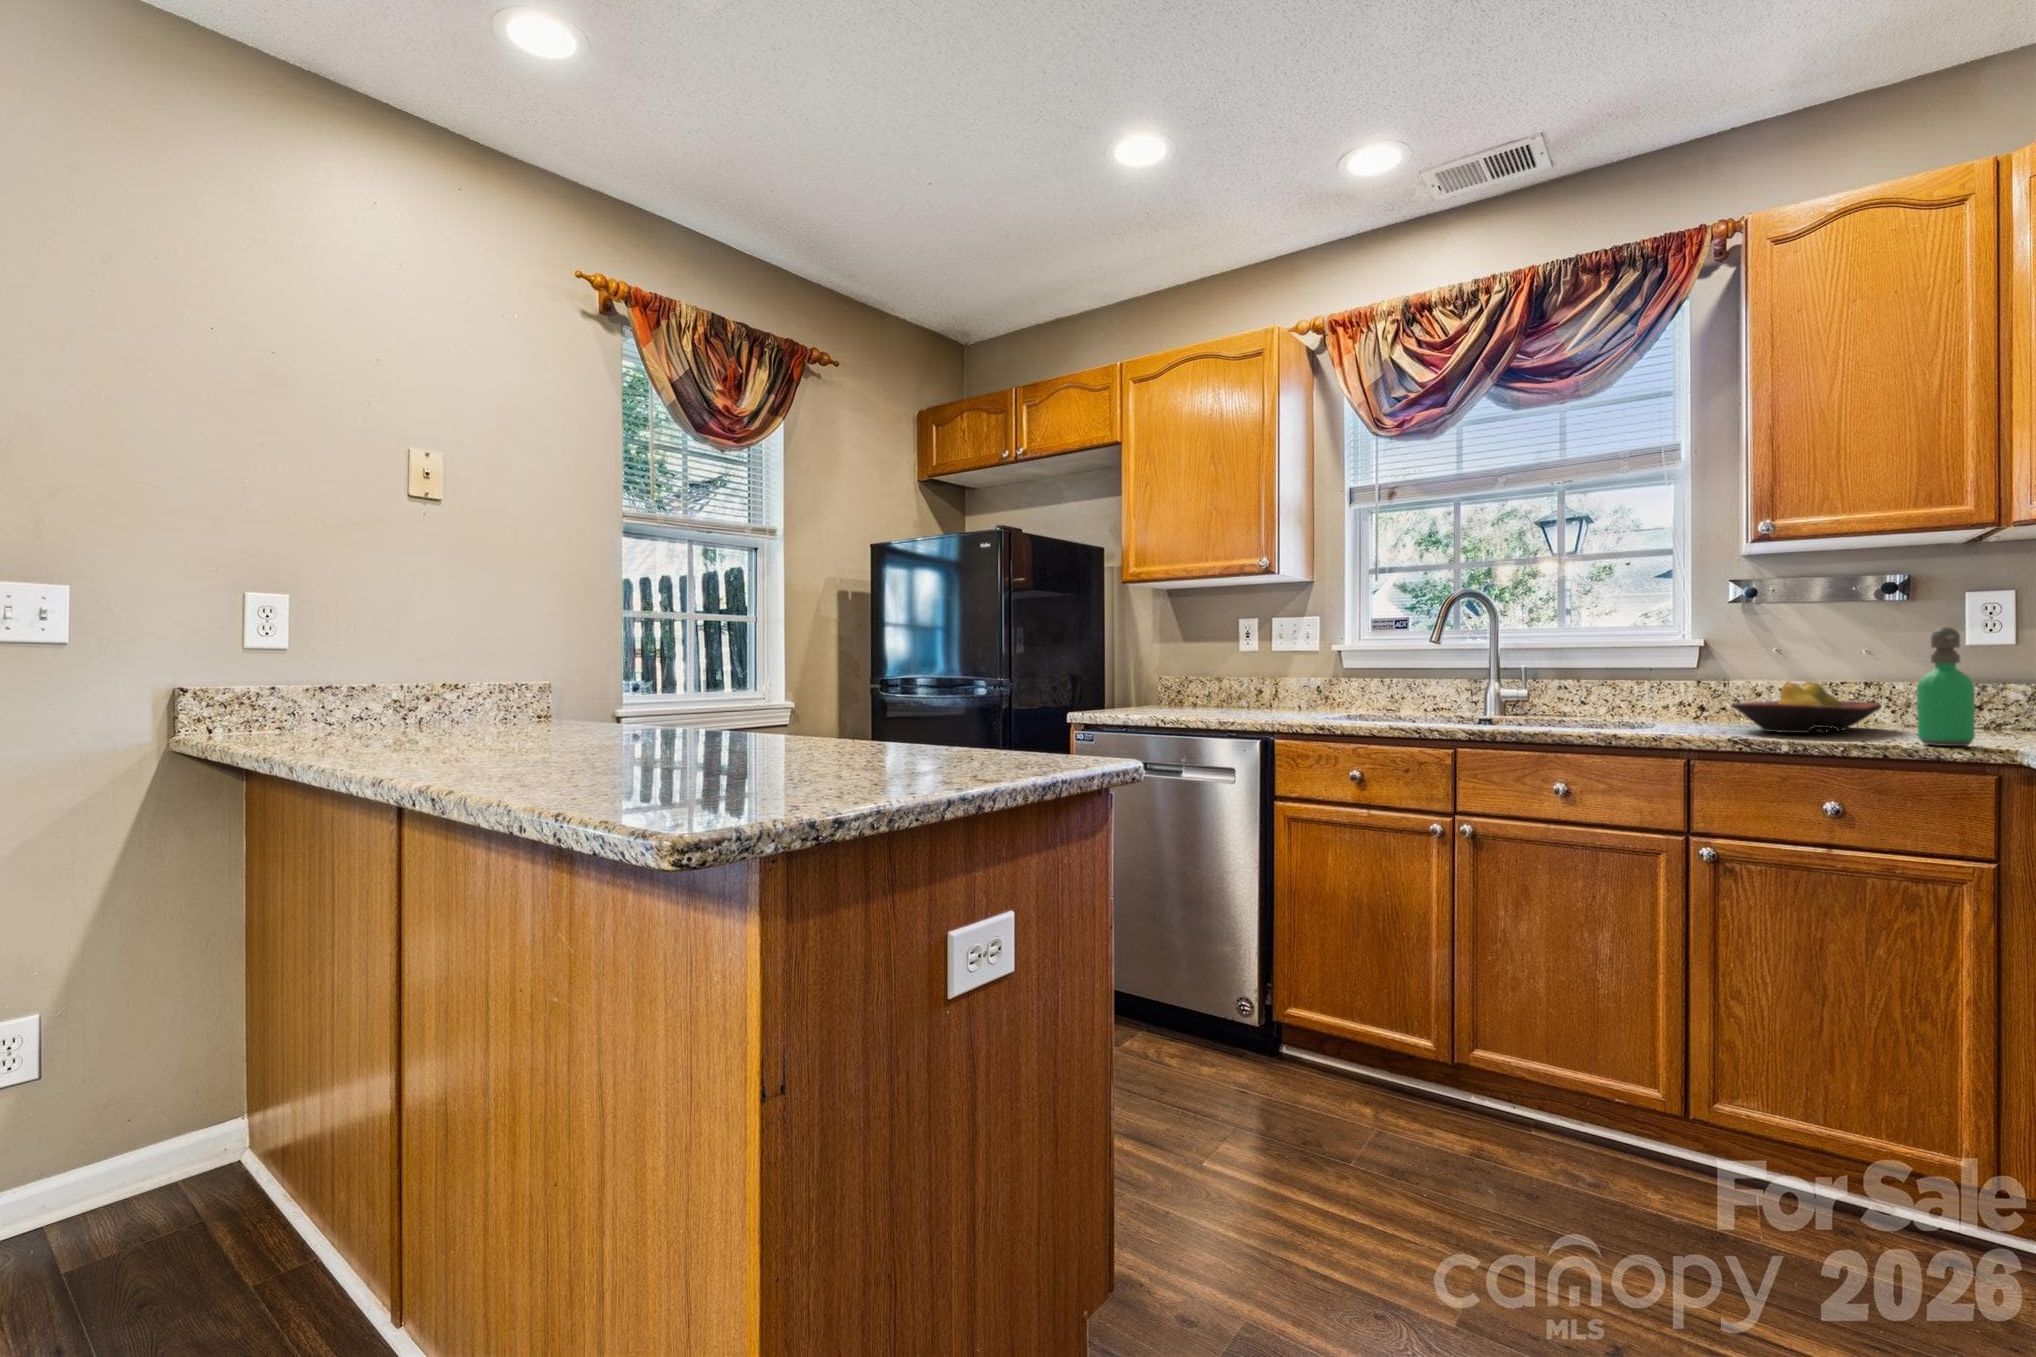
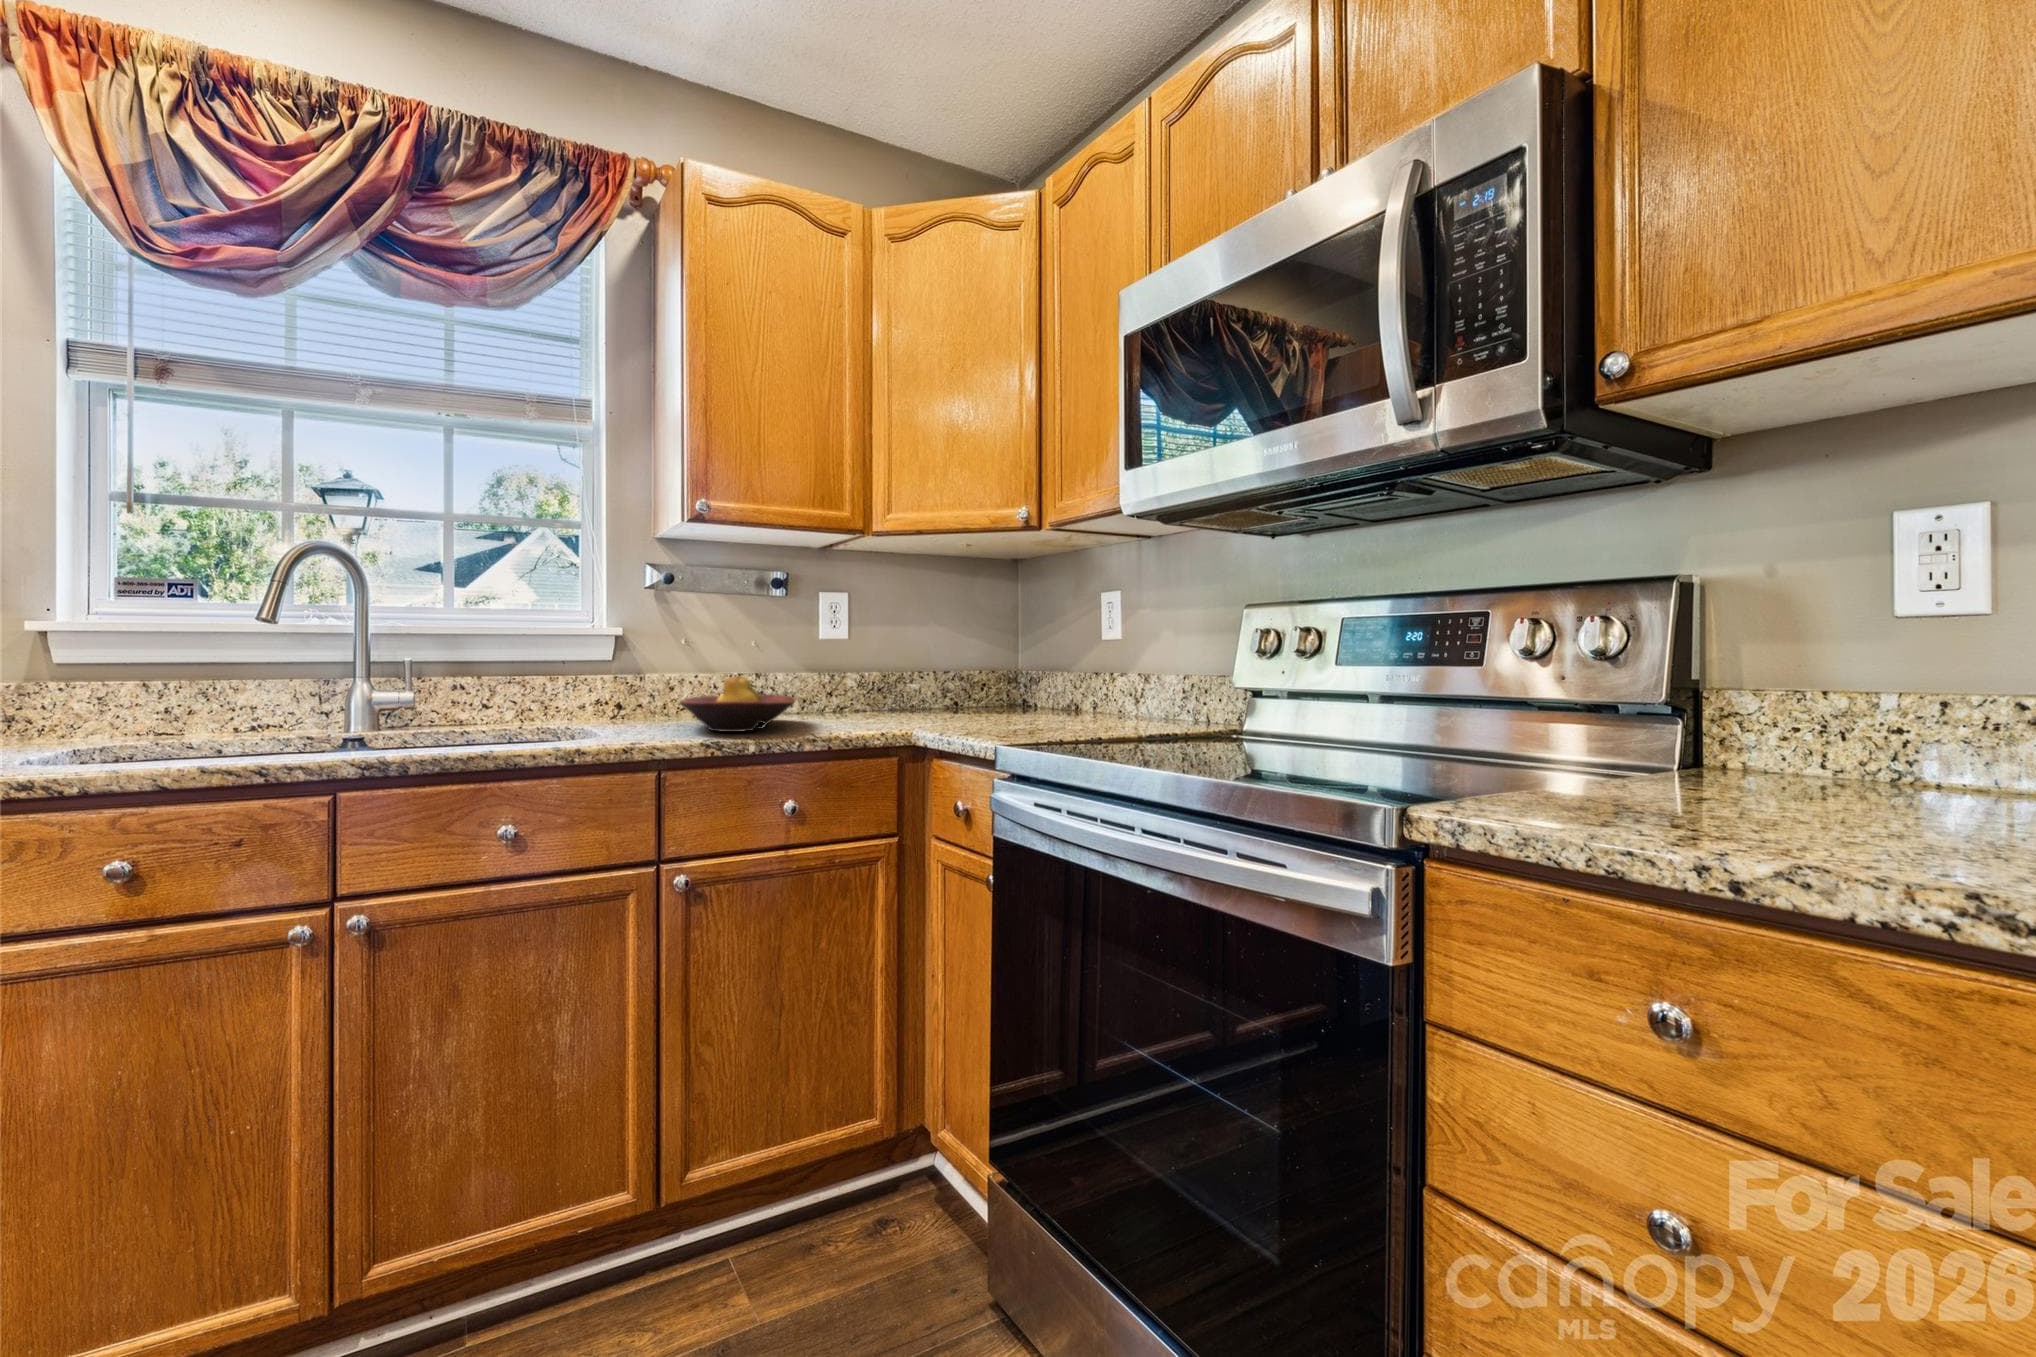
soap dispenser: present [1917,627,1975,746] -> none [848,625,887,737]

